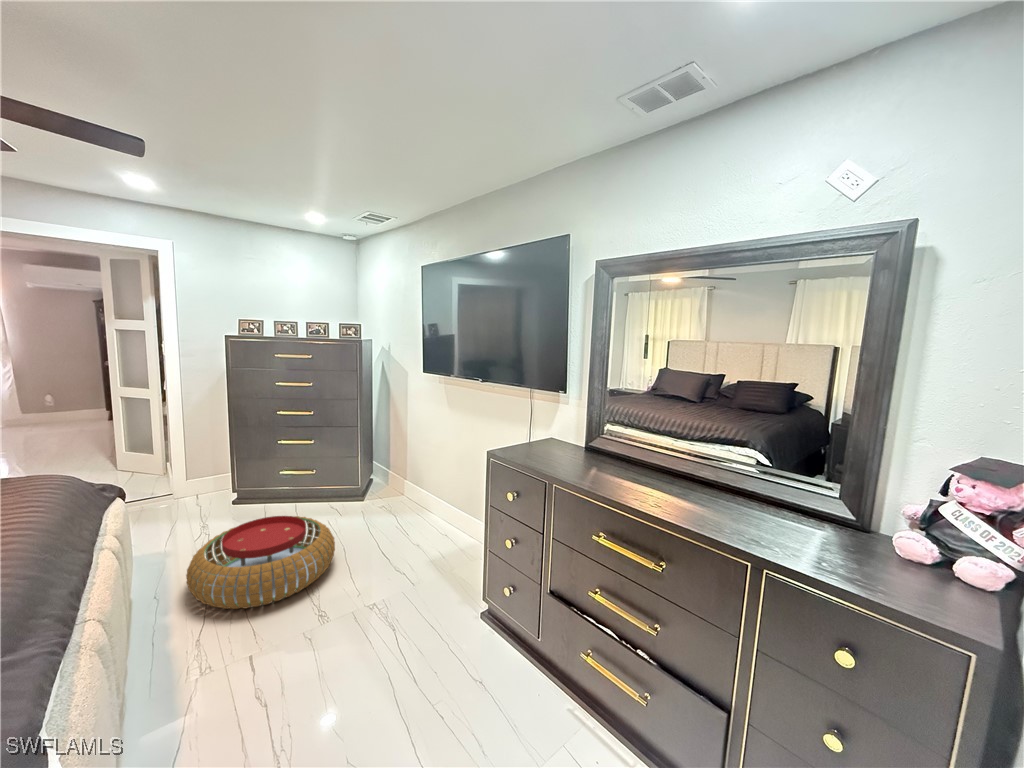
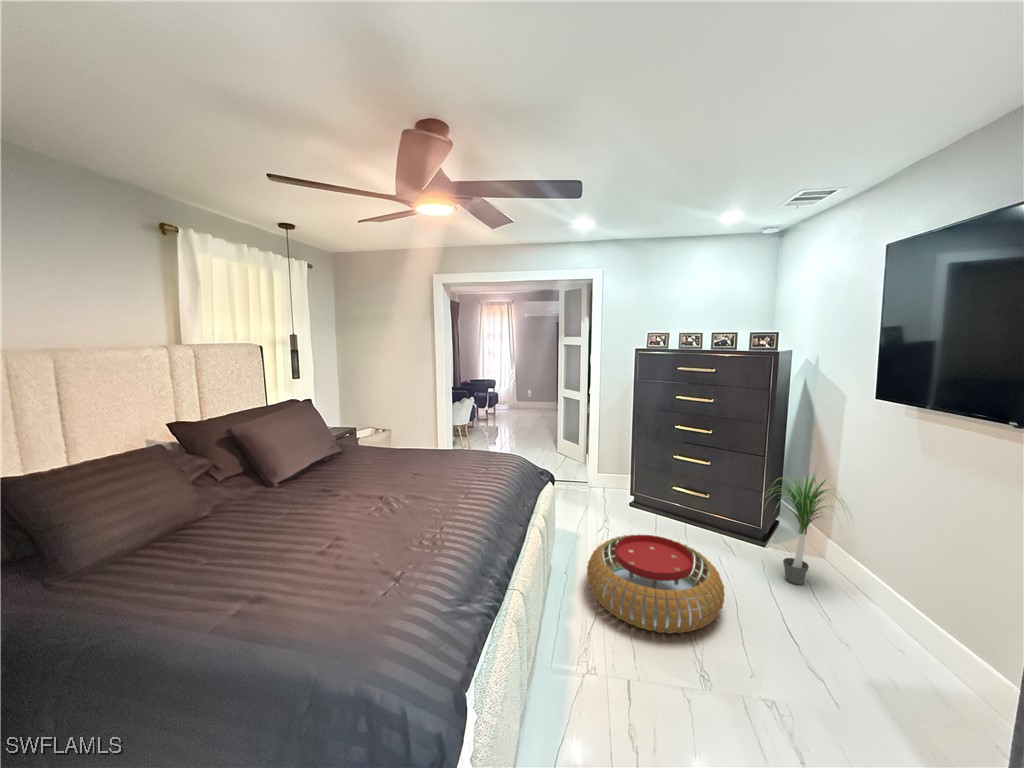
potted plant: none [356,423,420,518] -> present [776,471,847,585]

